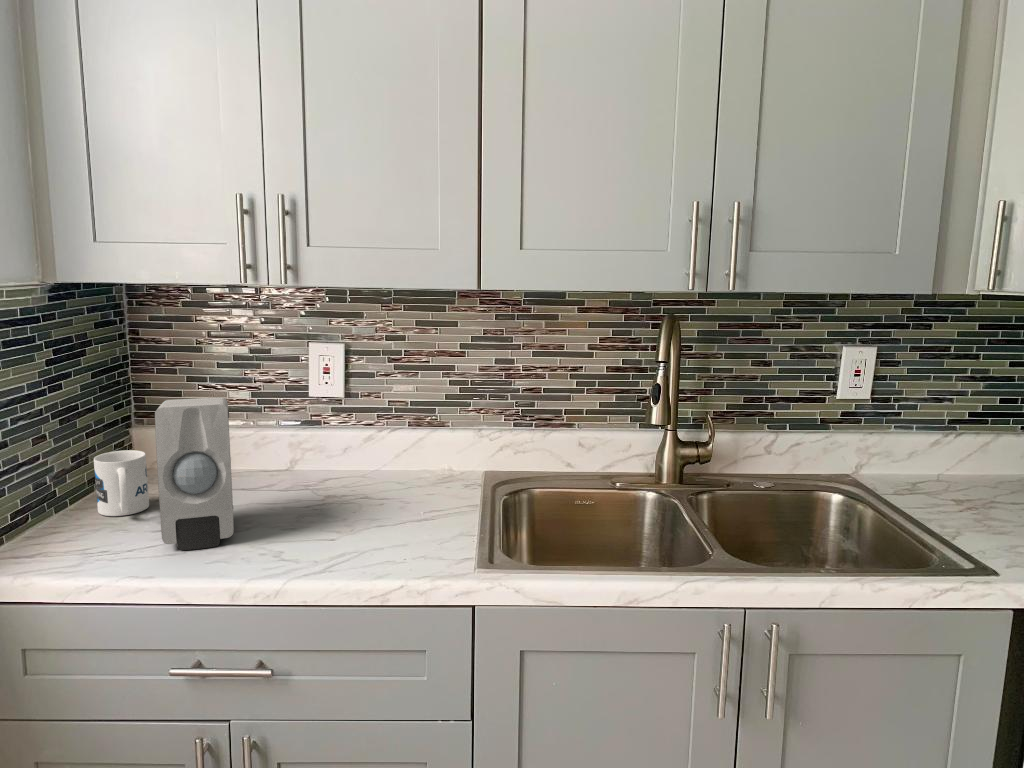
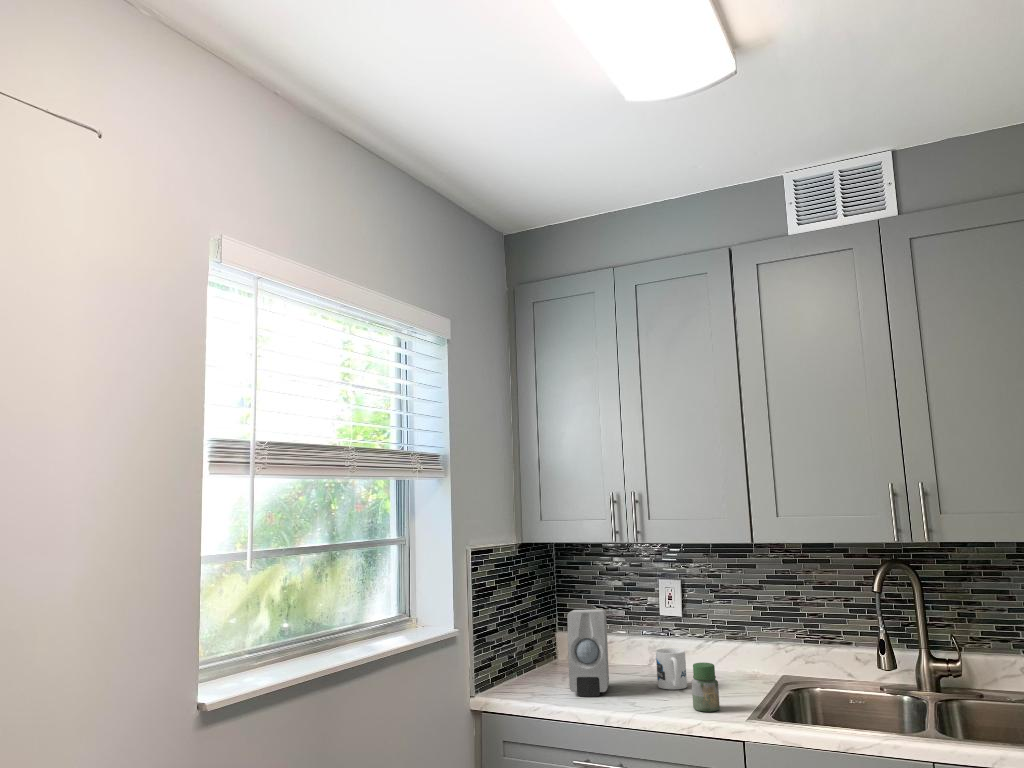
mug: present [94,450,149,516] -> present [656,648,687,690]
jar: none [389,481,432,560] -> present [692,663,720,712]

